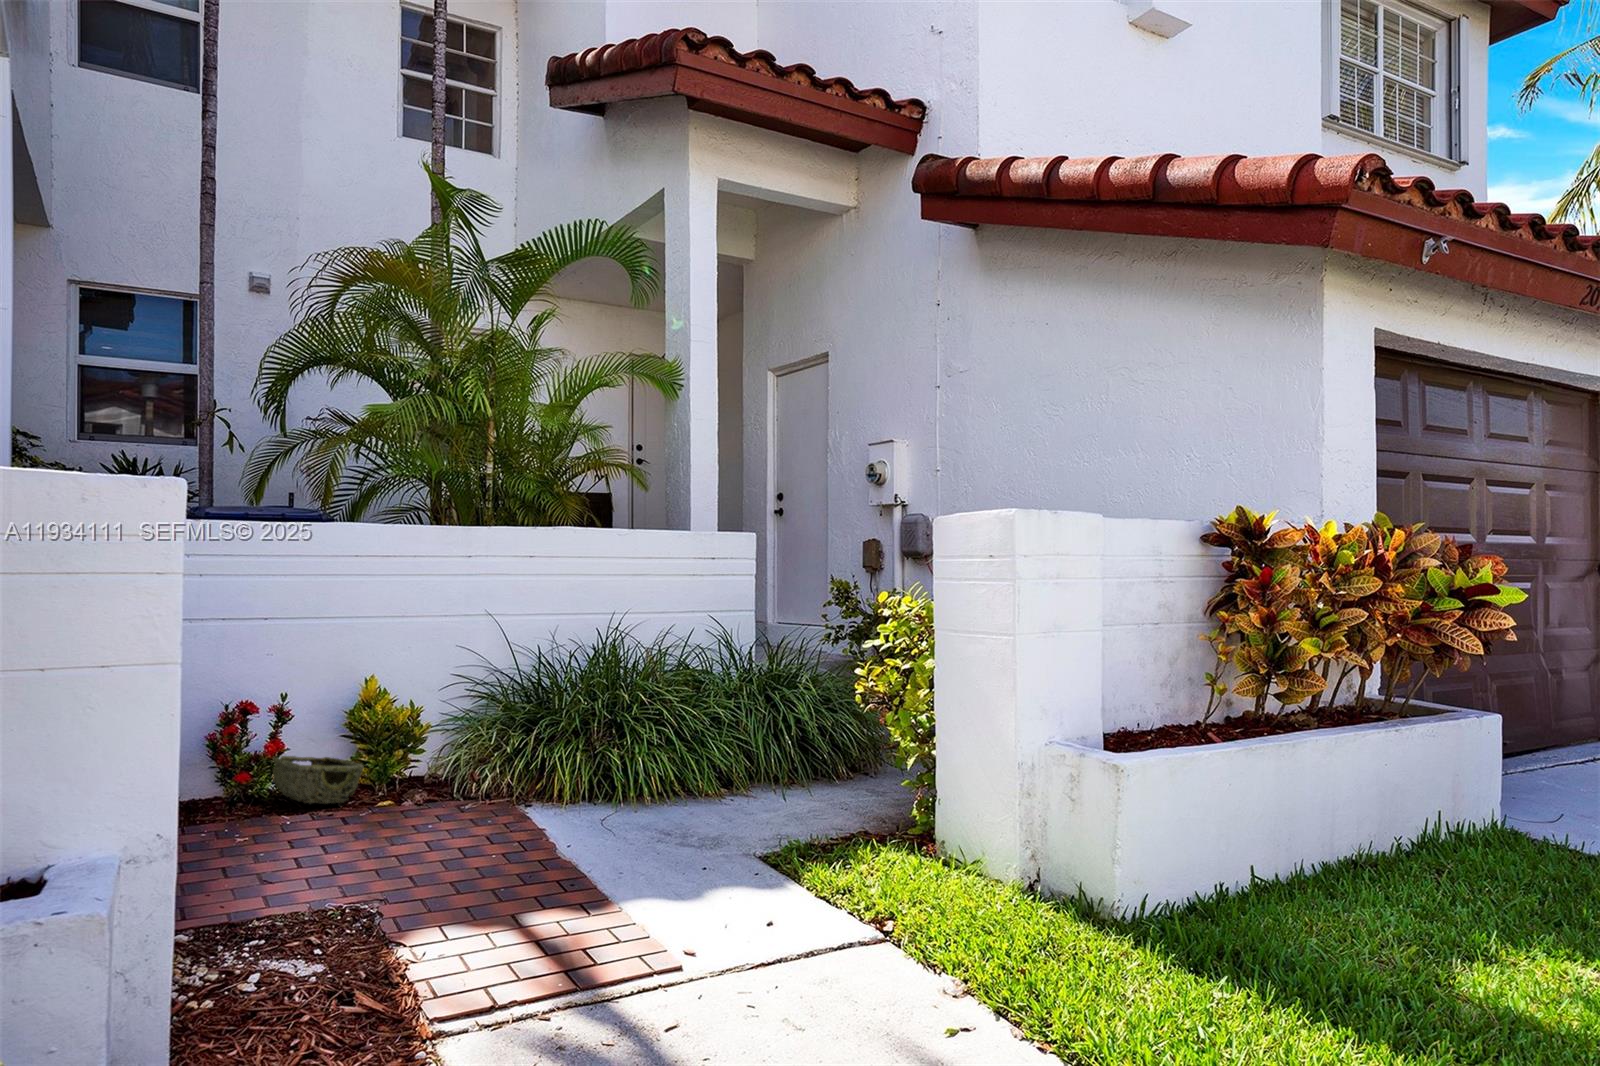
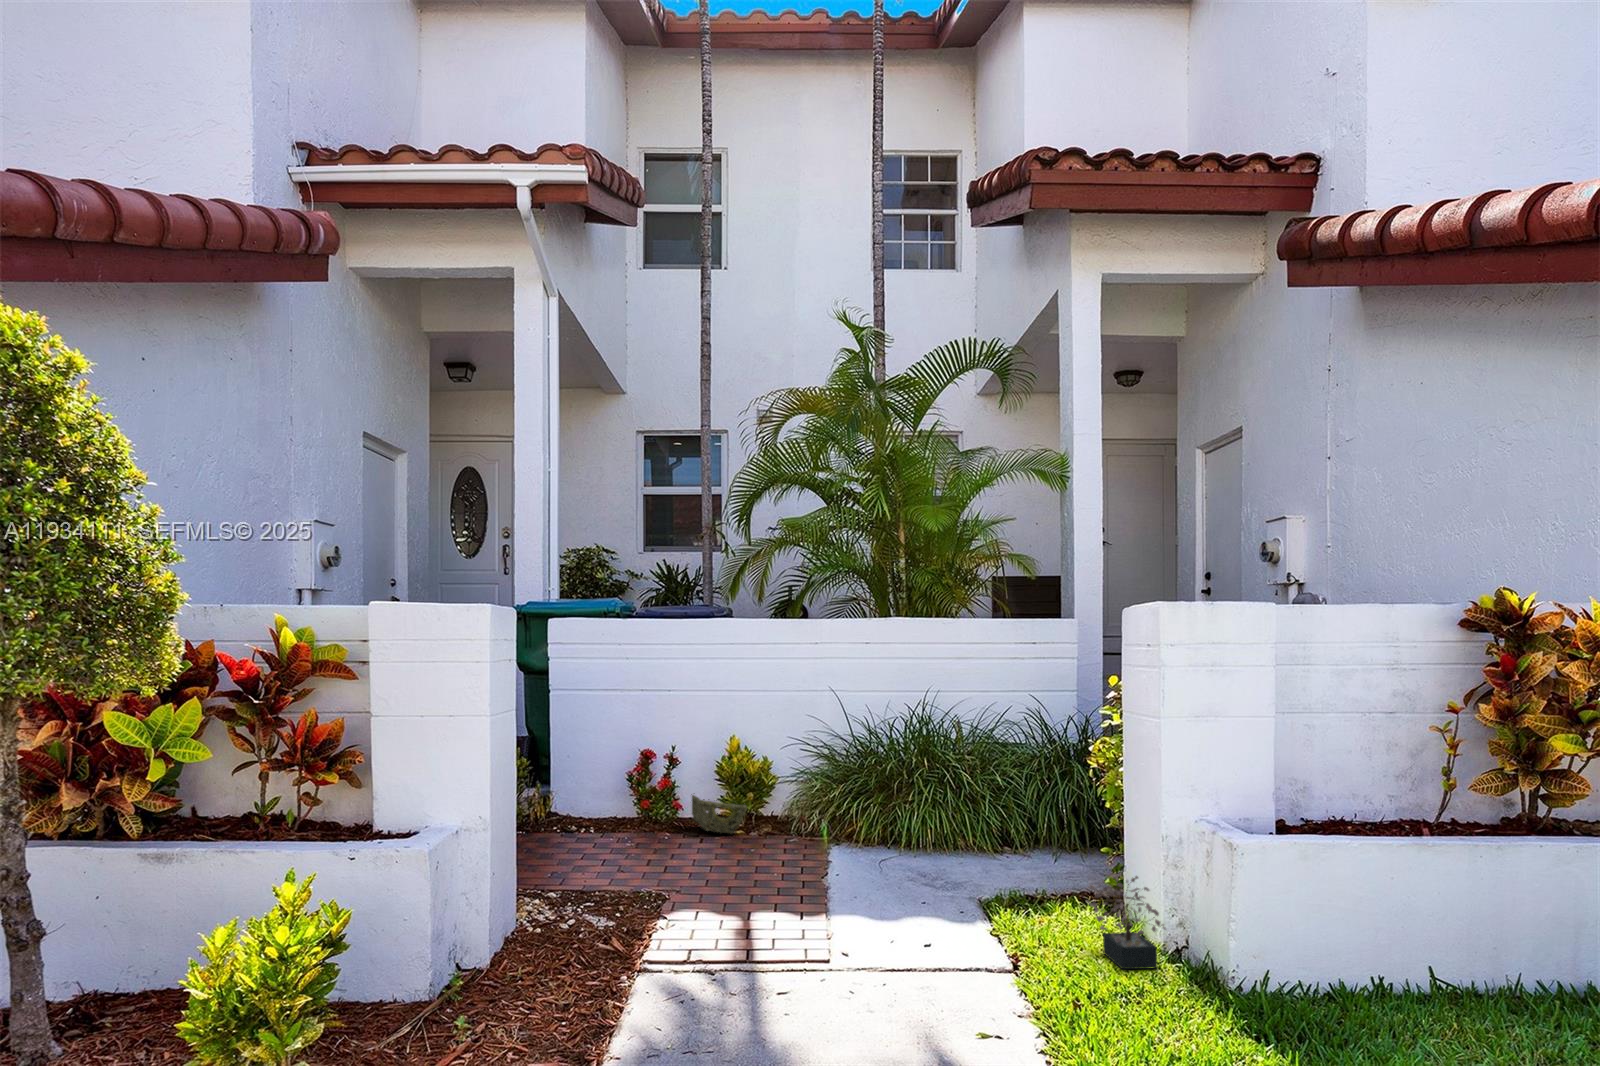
decorative plant: none [923,805,1025,910] -> present [1087,874,1166,969]

